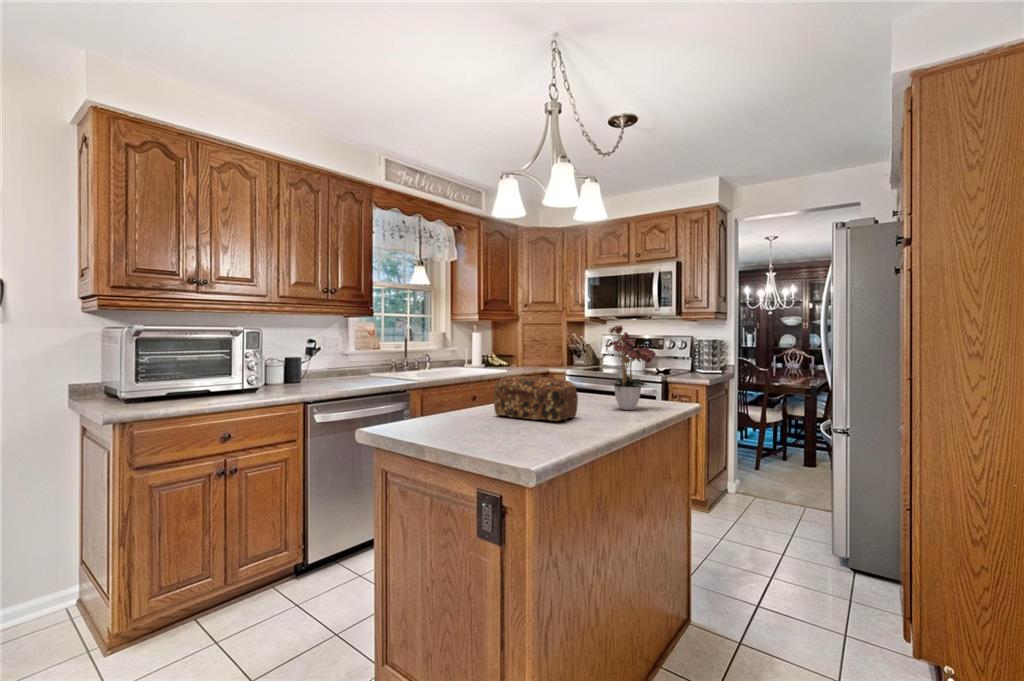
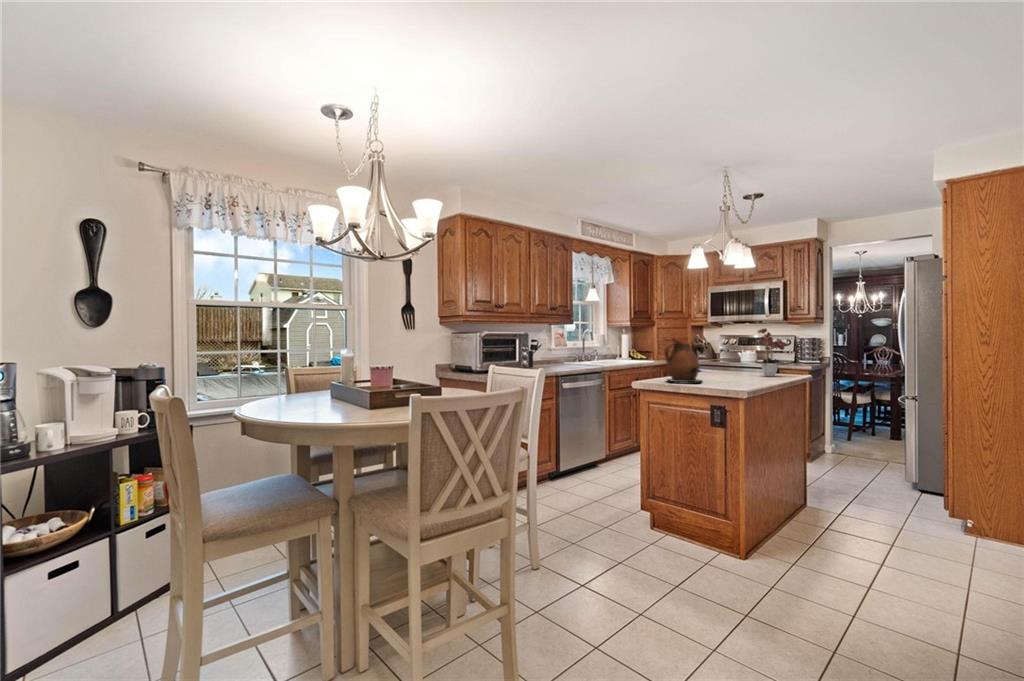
ceramic pitcher: none [411,343,493,437] -> present [664,338,701,382]
bread loaf: present [493,375,578,421] -> none [695,356,744,379]

